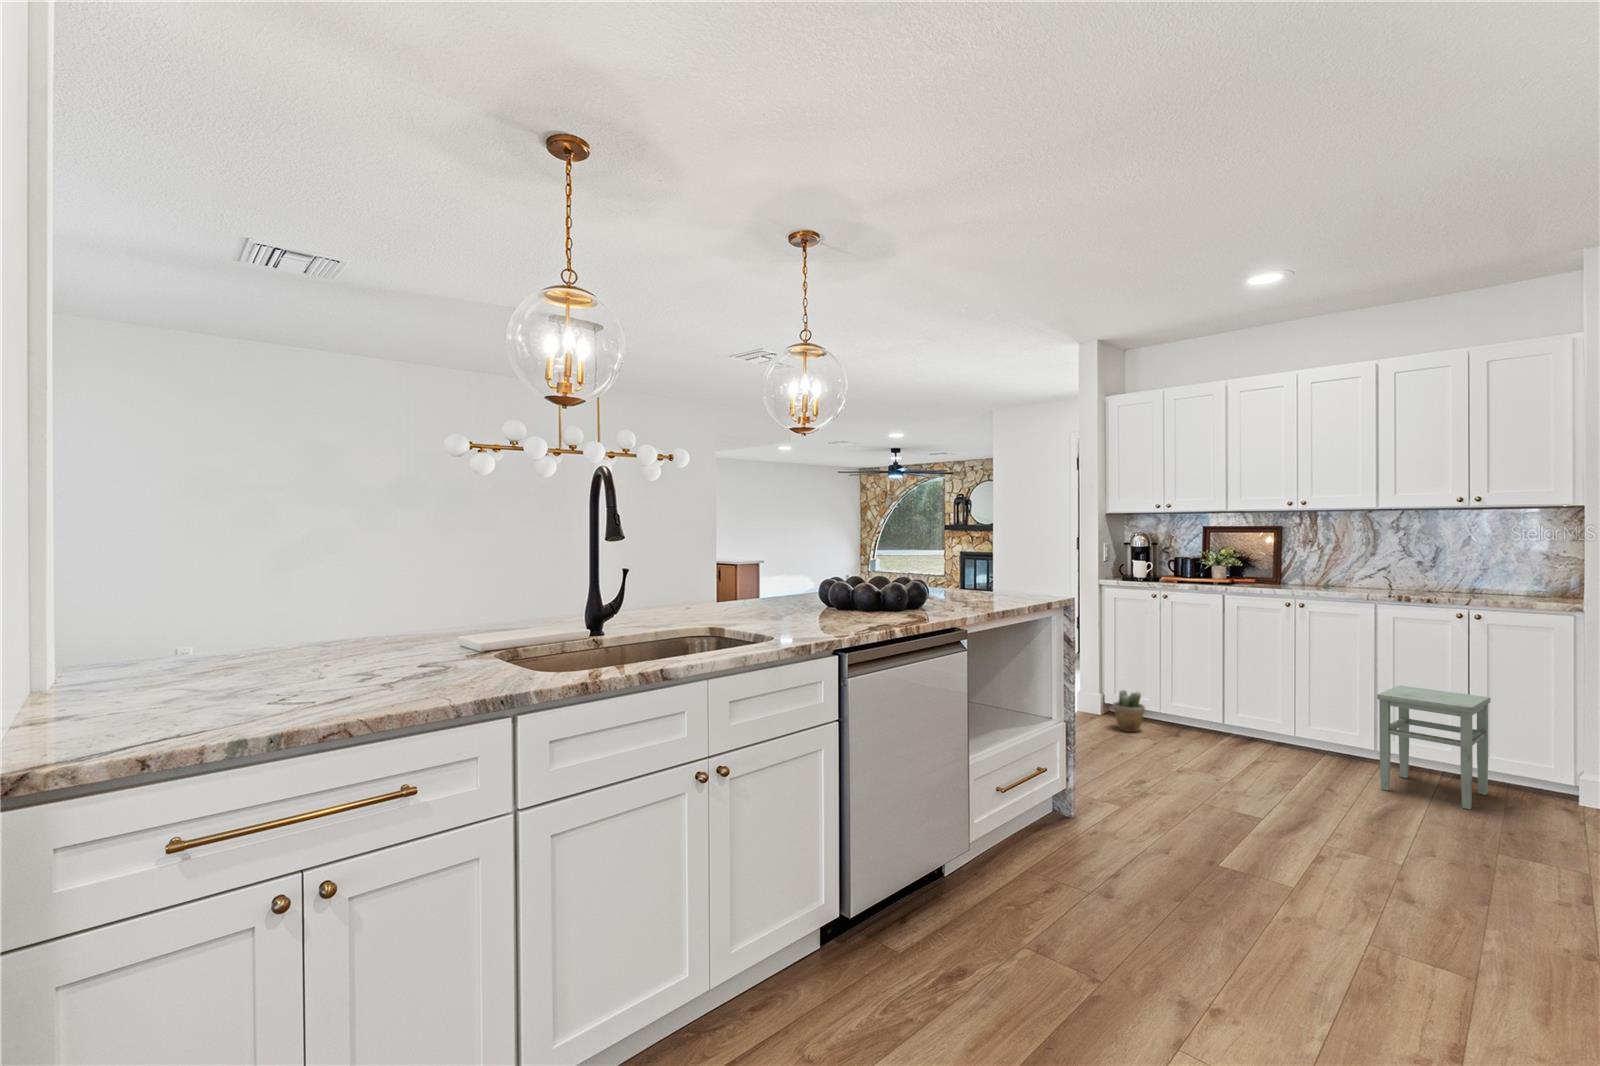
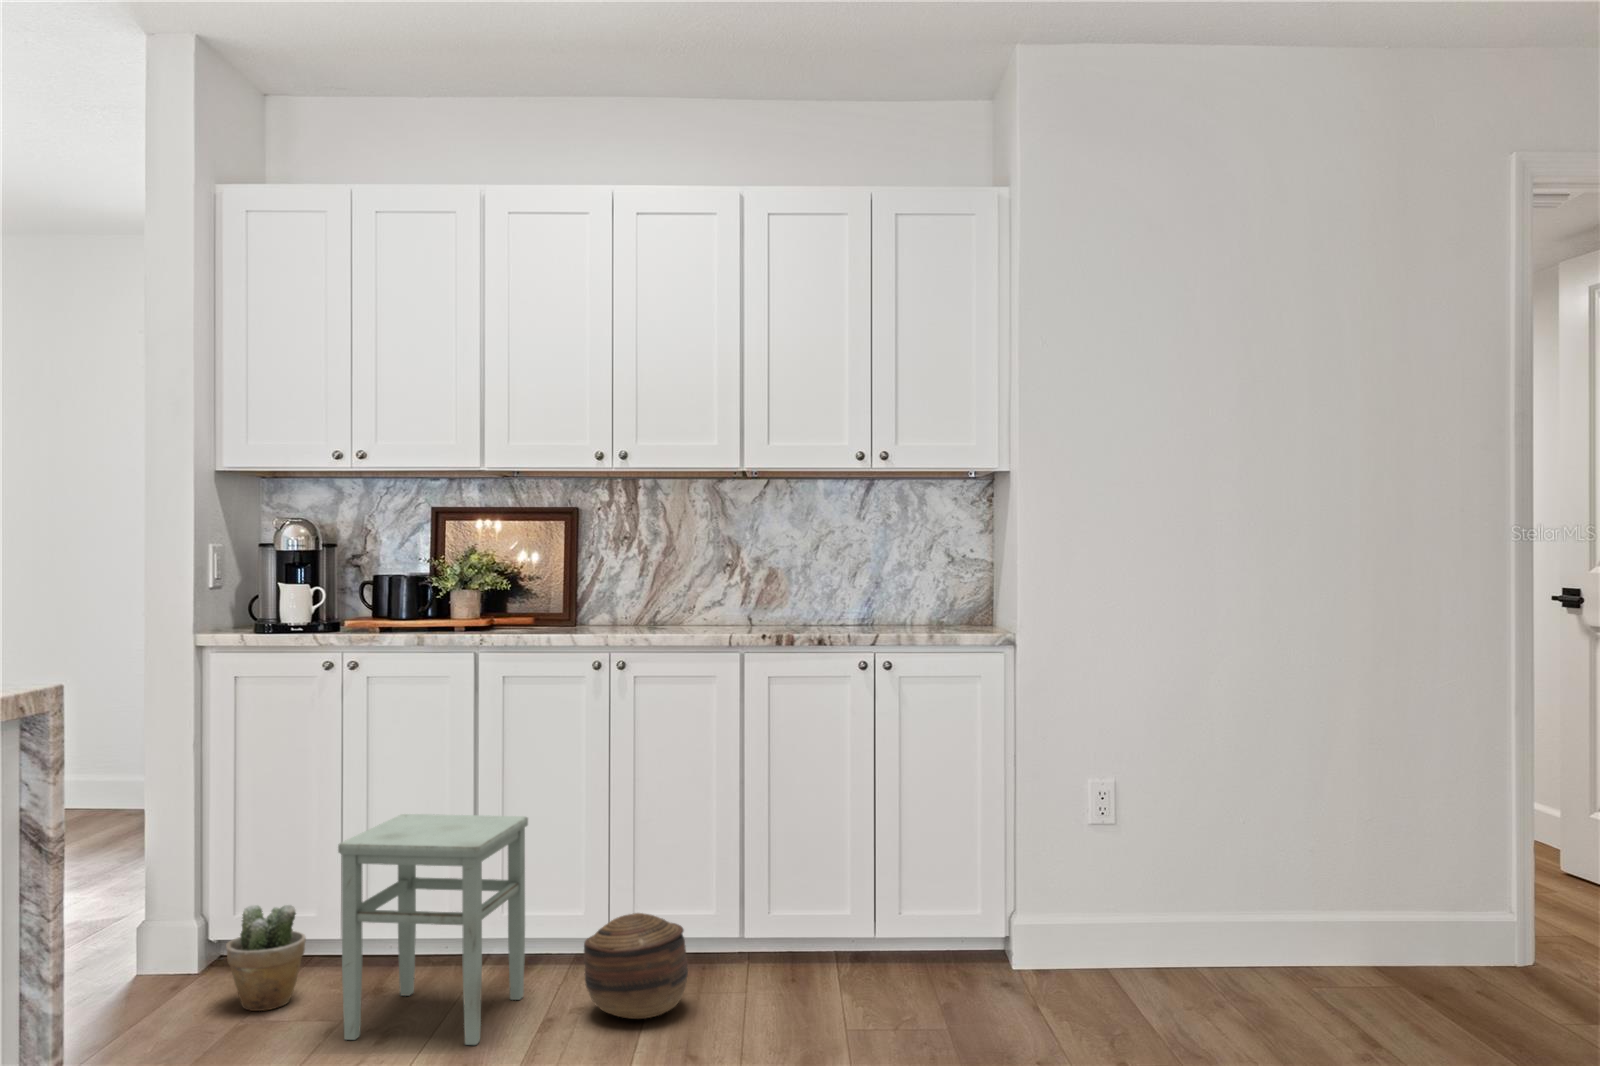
stool: present [1377,686,1490,809] -> present [338,814,528,1045]
basket: none [1277,722,1336,771] -> present [584,913,688,1019]

